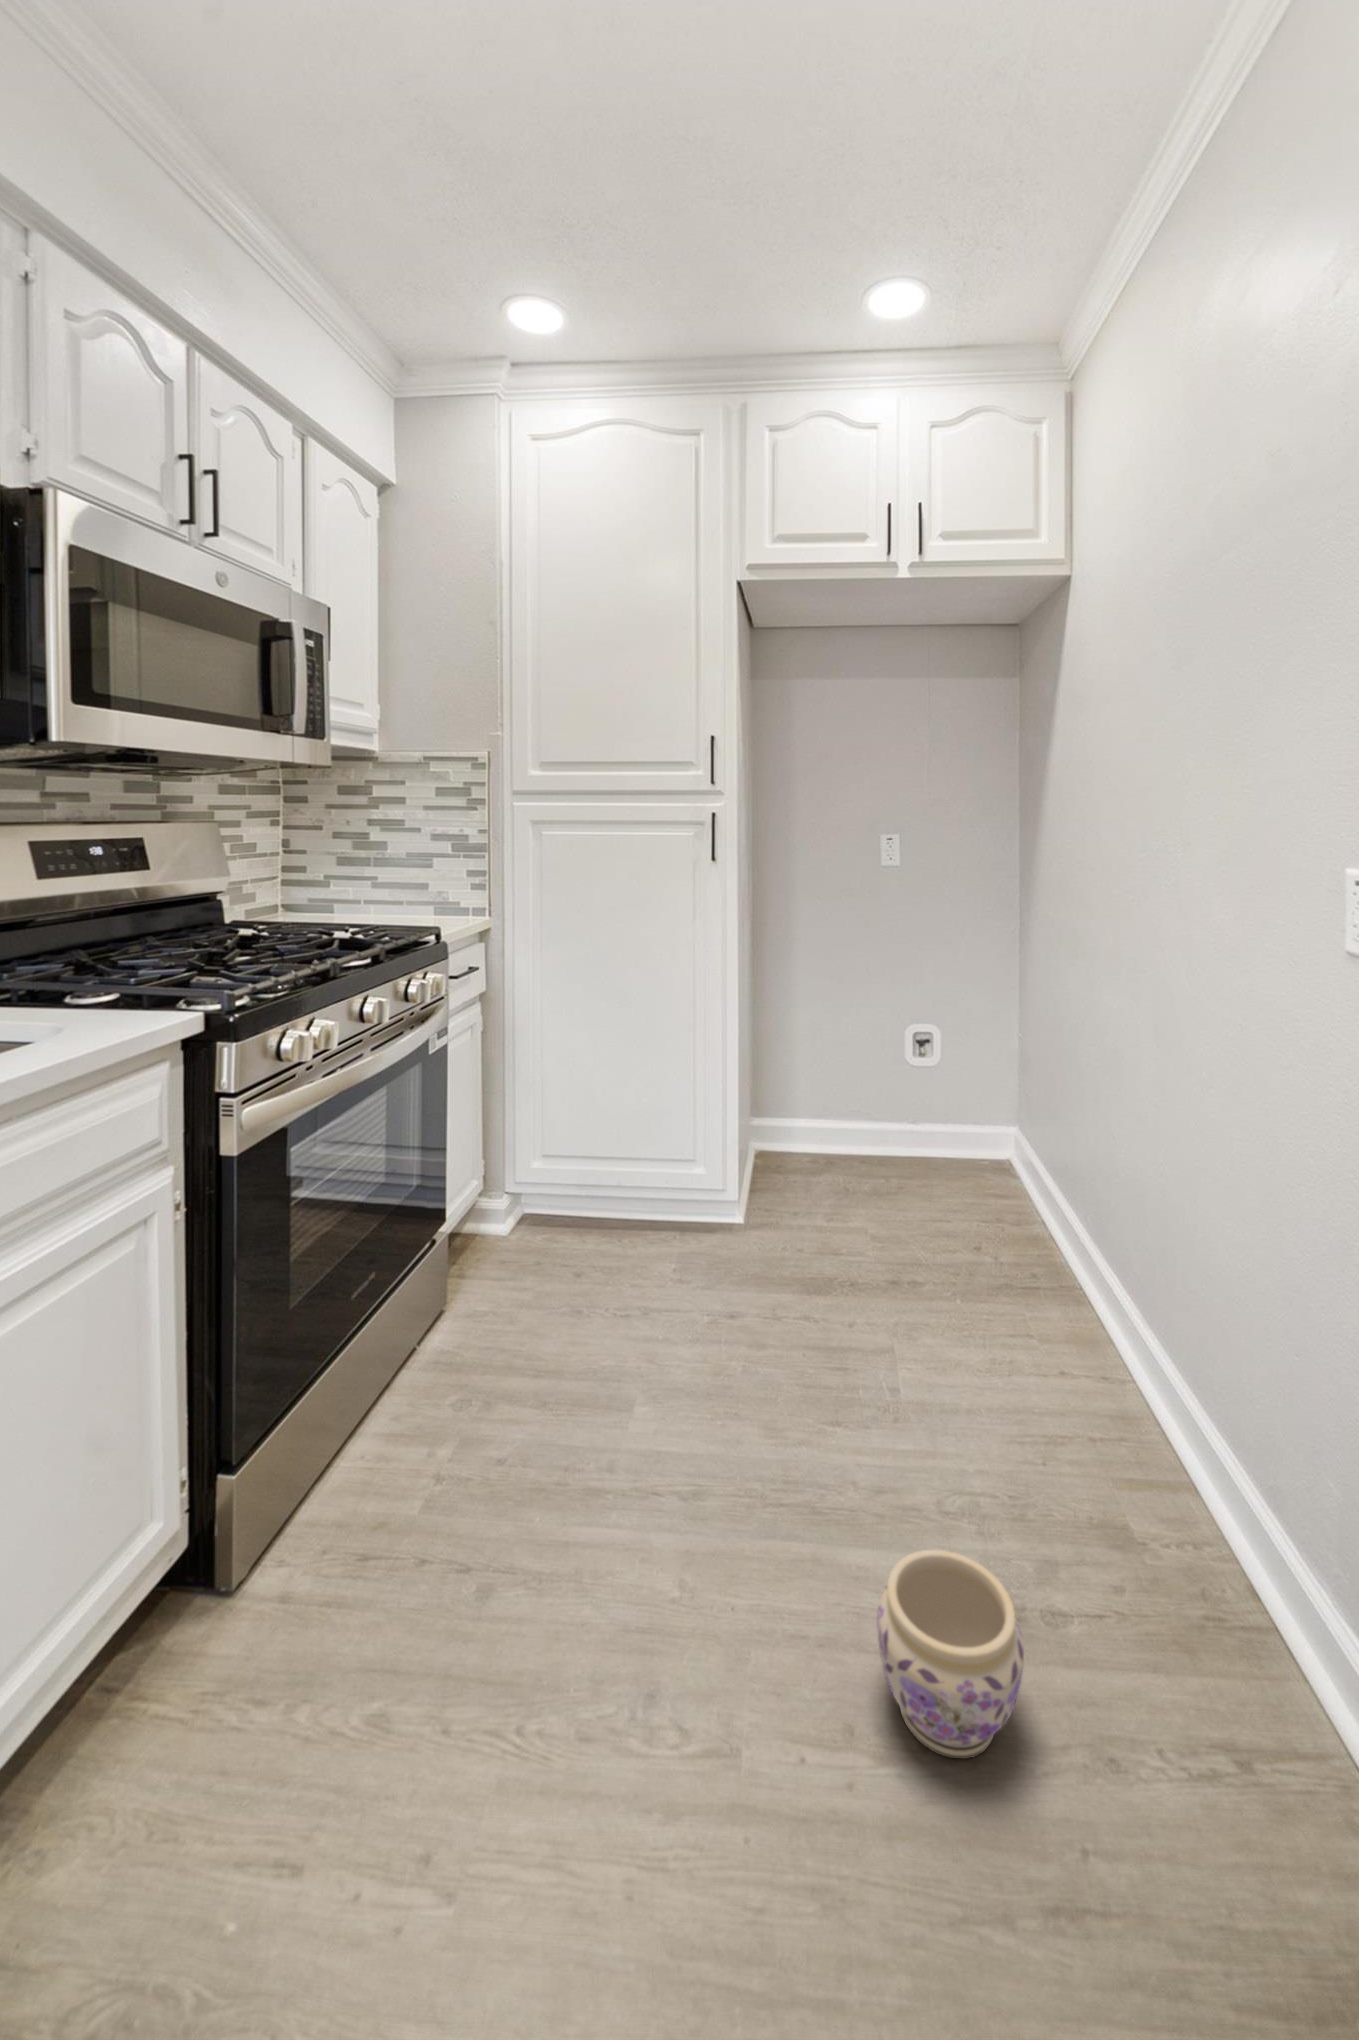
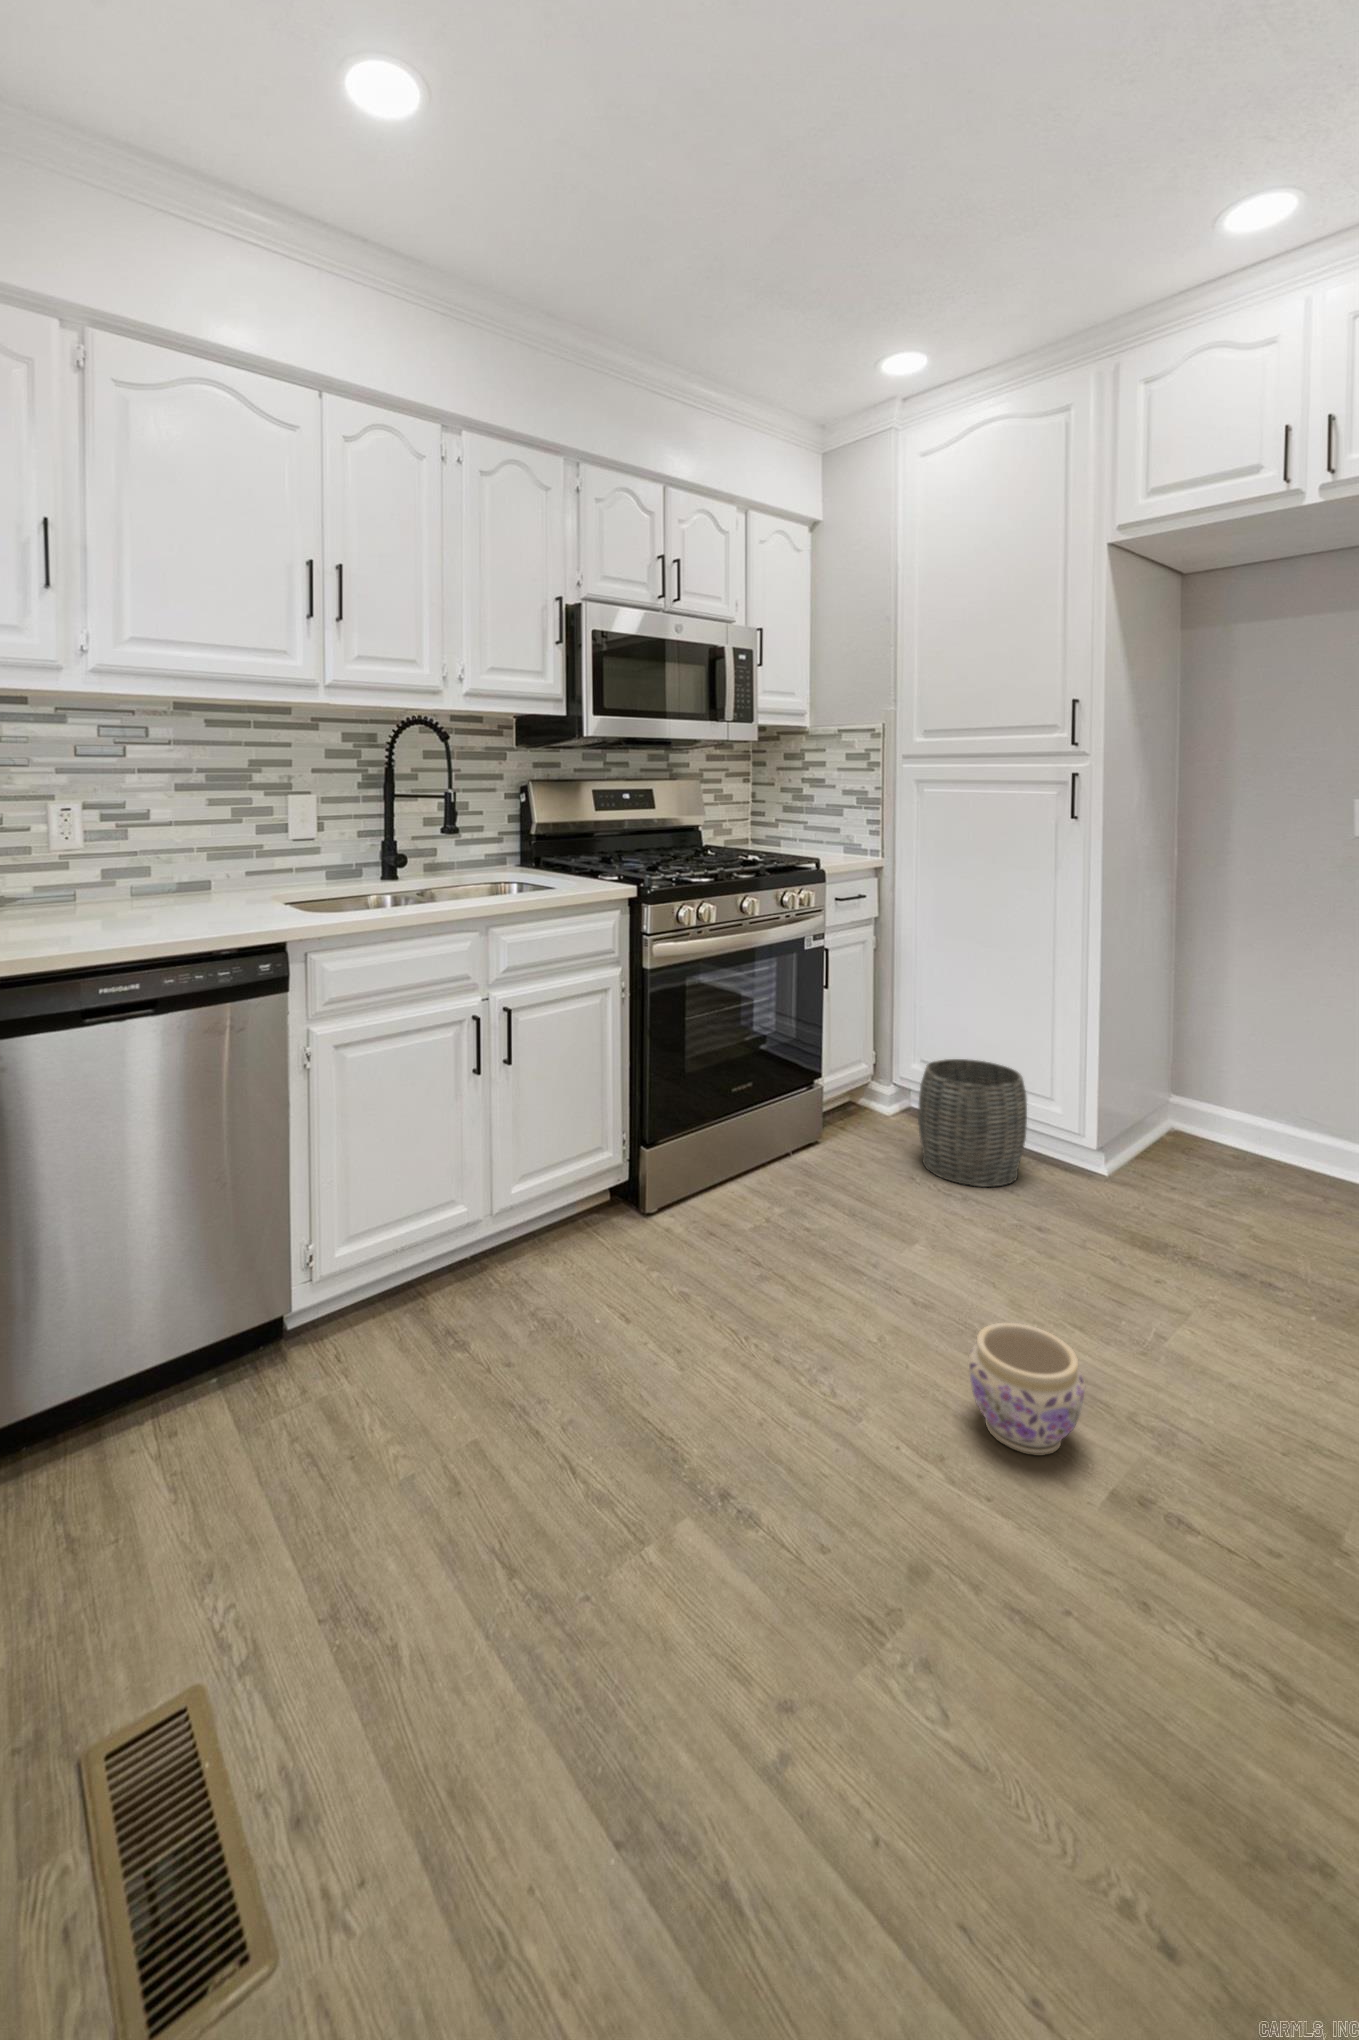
woven basket: none [574,1155,694,1318] -> present [918,1059,1027,1187]

